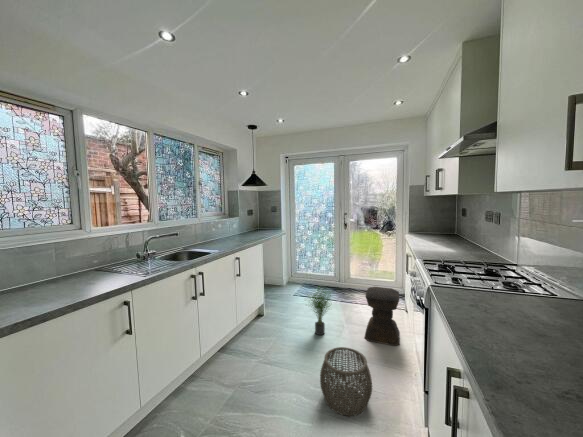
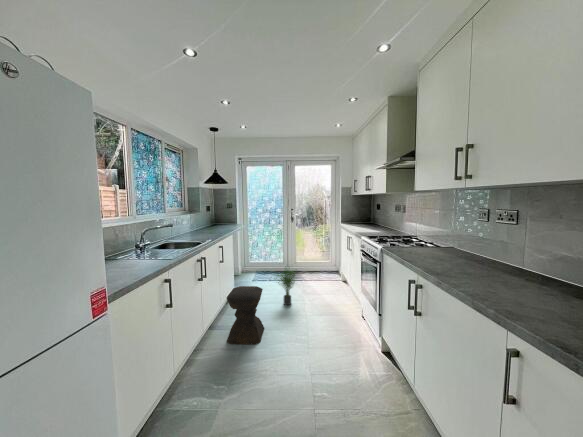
stool: present [364,287,400,346] -> present [227,286,264,345]
woven basket: present [320,347,372,417] -> none [306,303,343,348]

